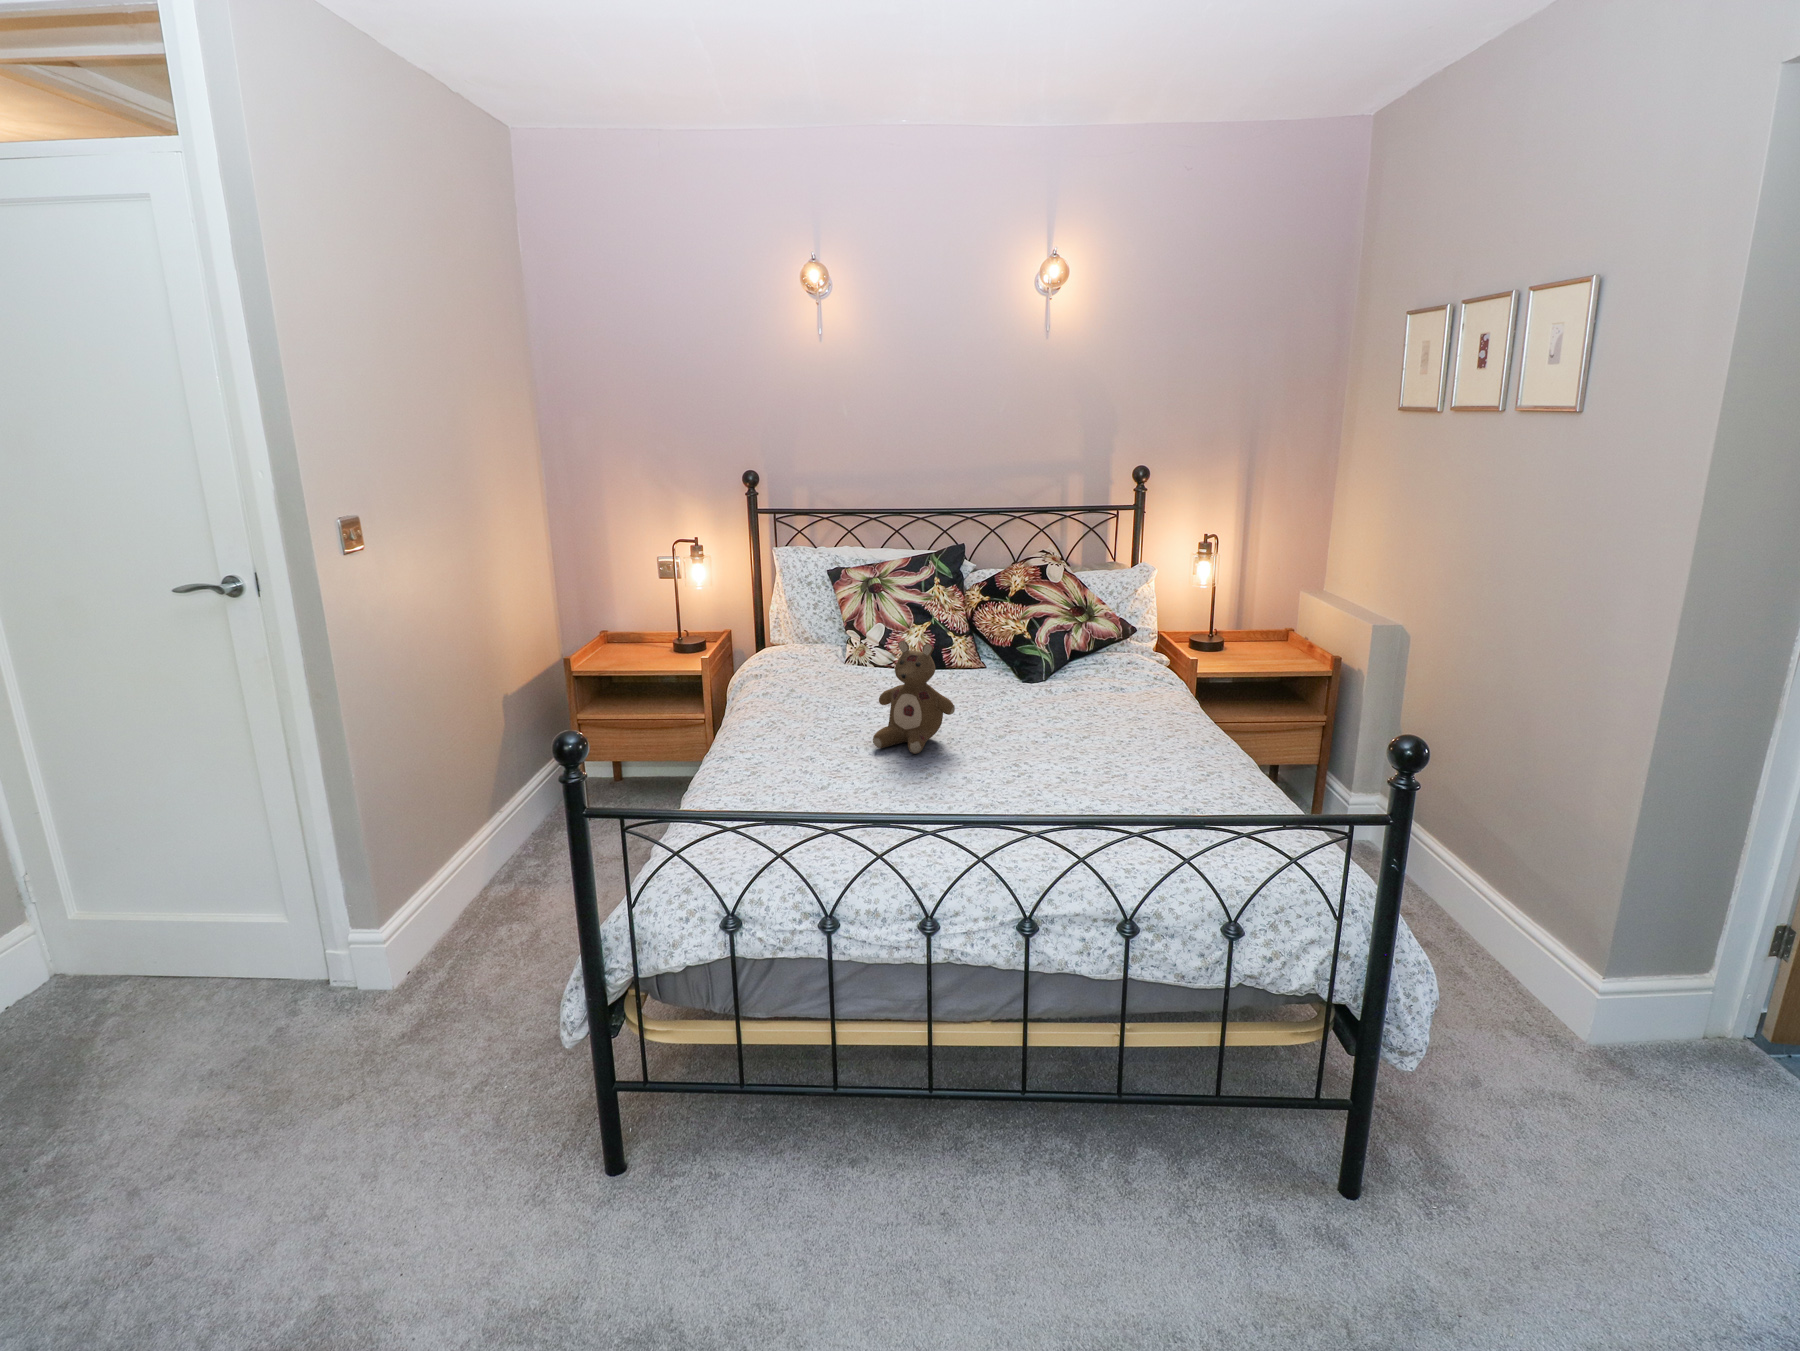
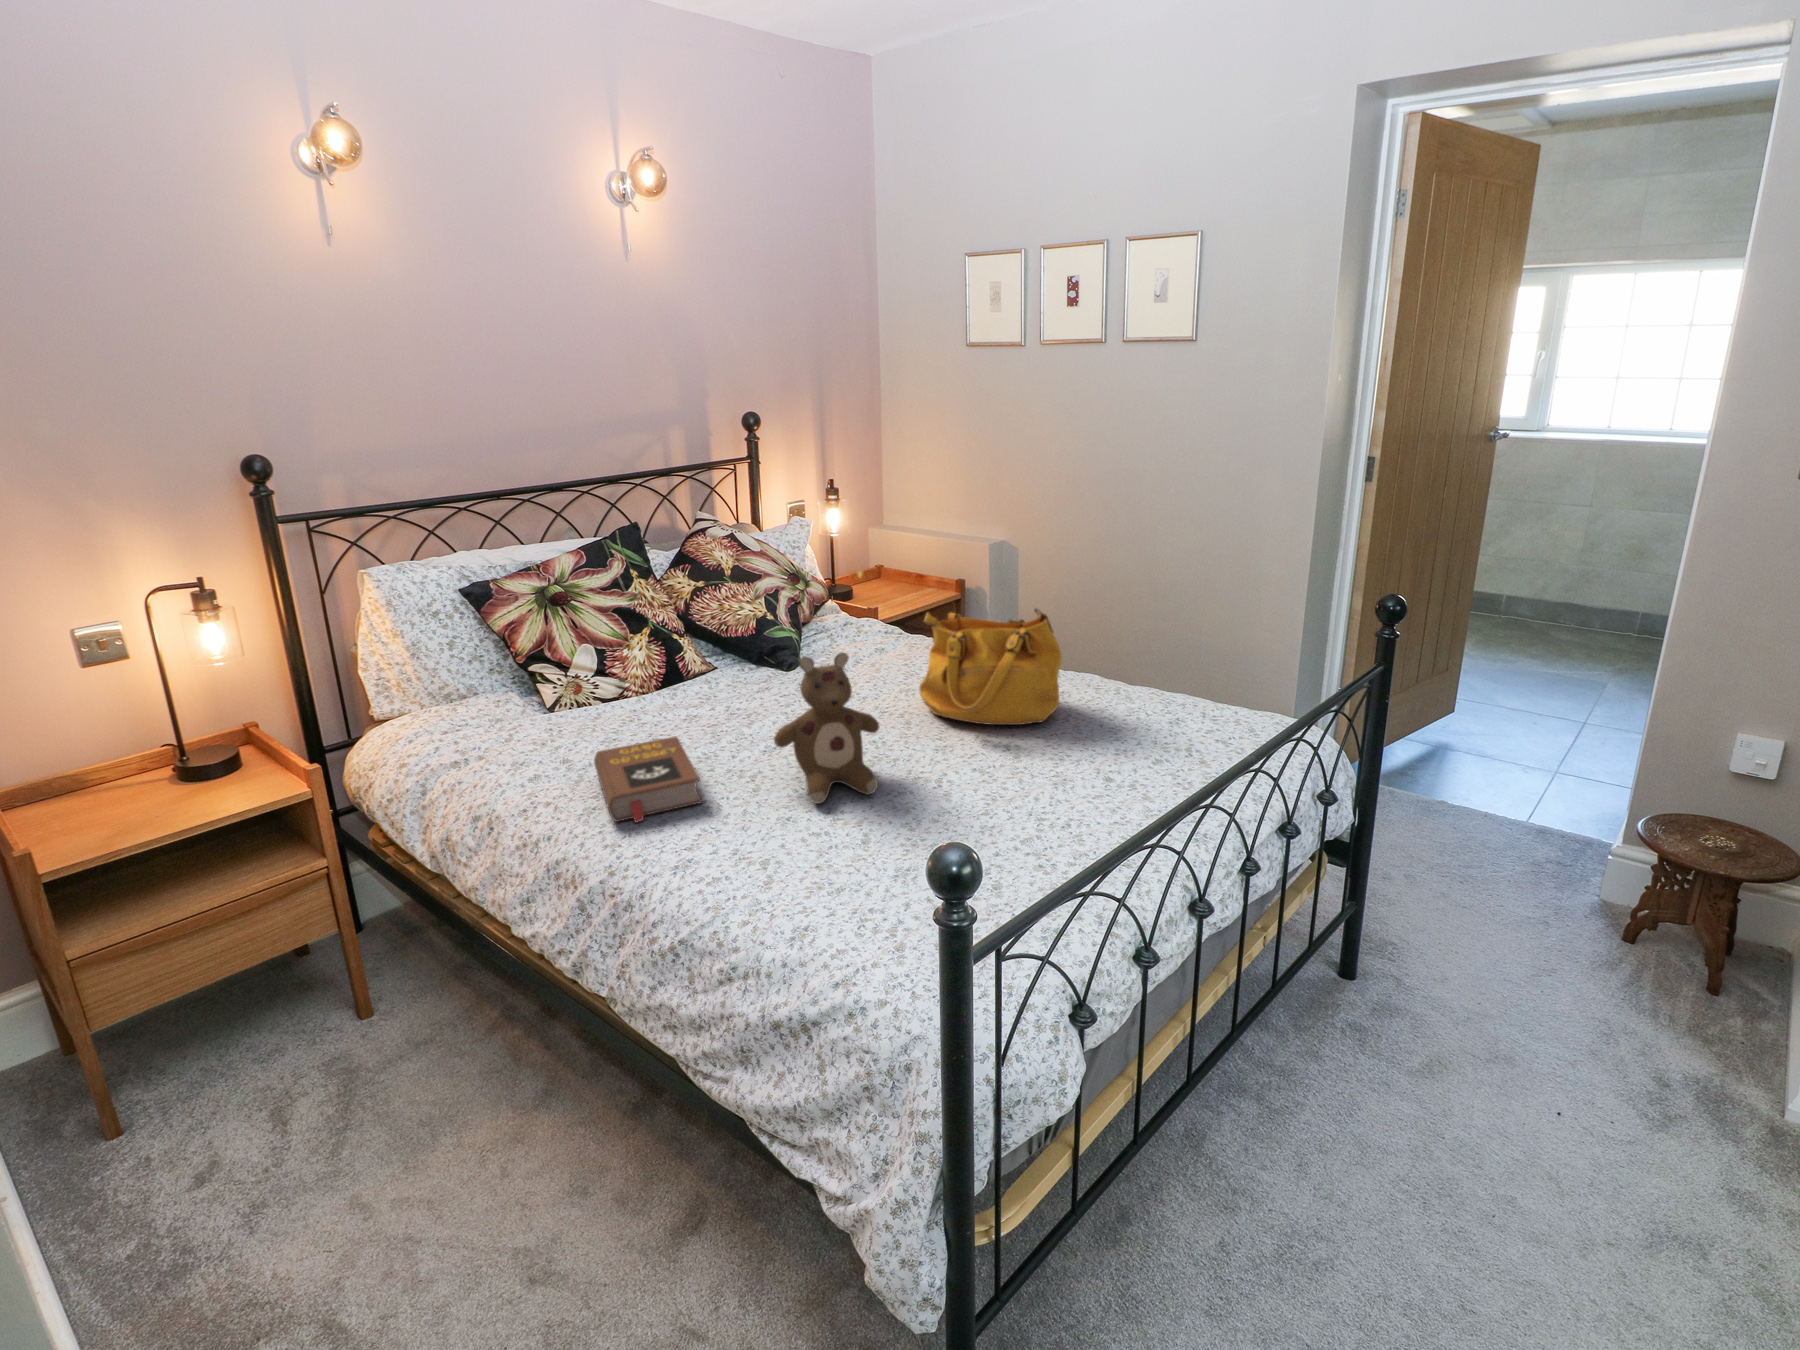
handbag: none [1044,642,1164,760] -> present [919,608,1061,725]
book: none [769,682,857,727] -> present [594,736,702,823]

